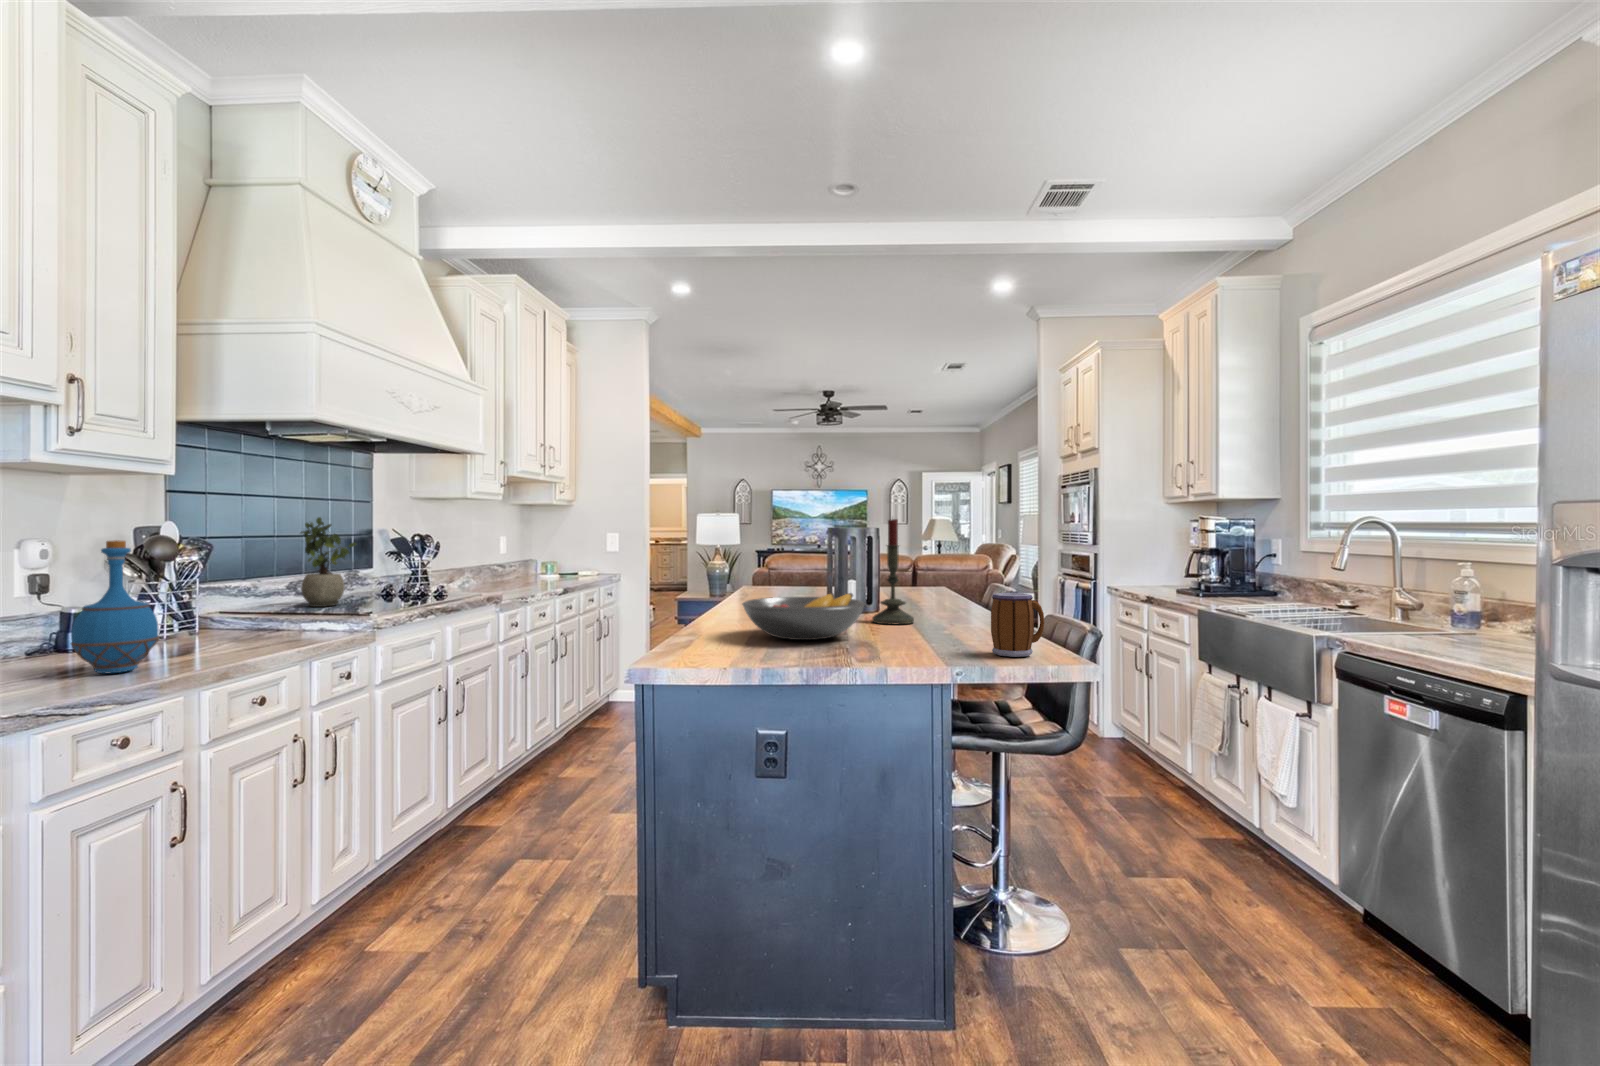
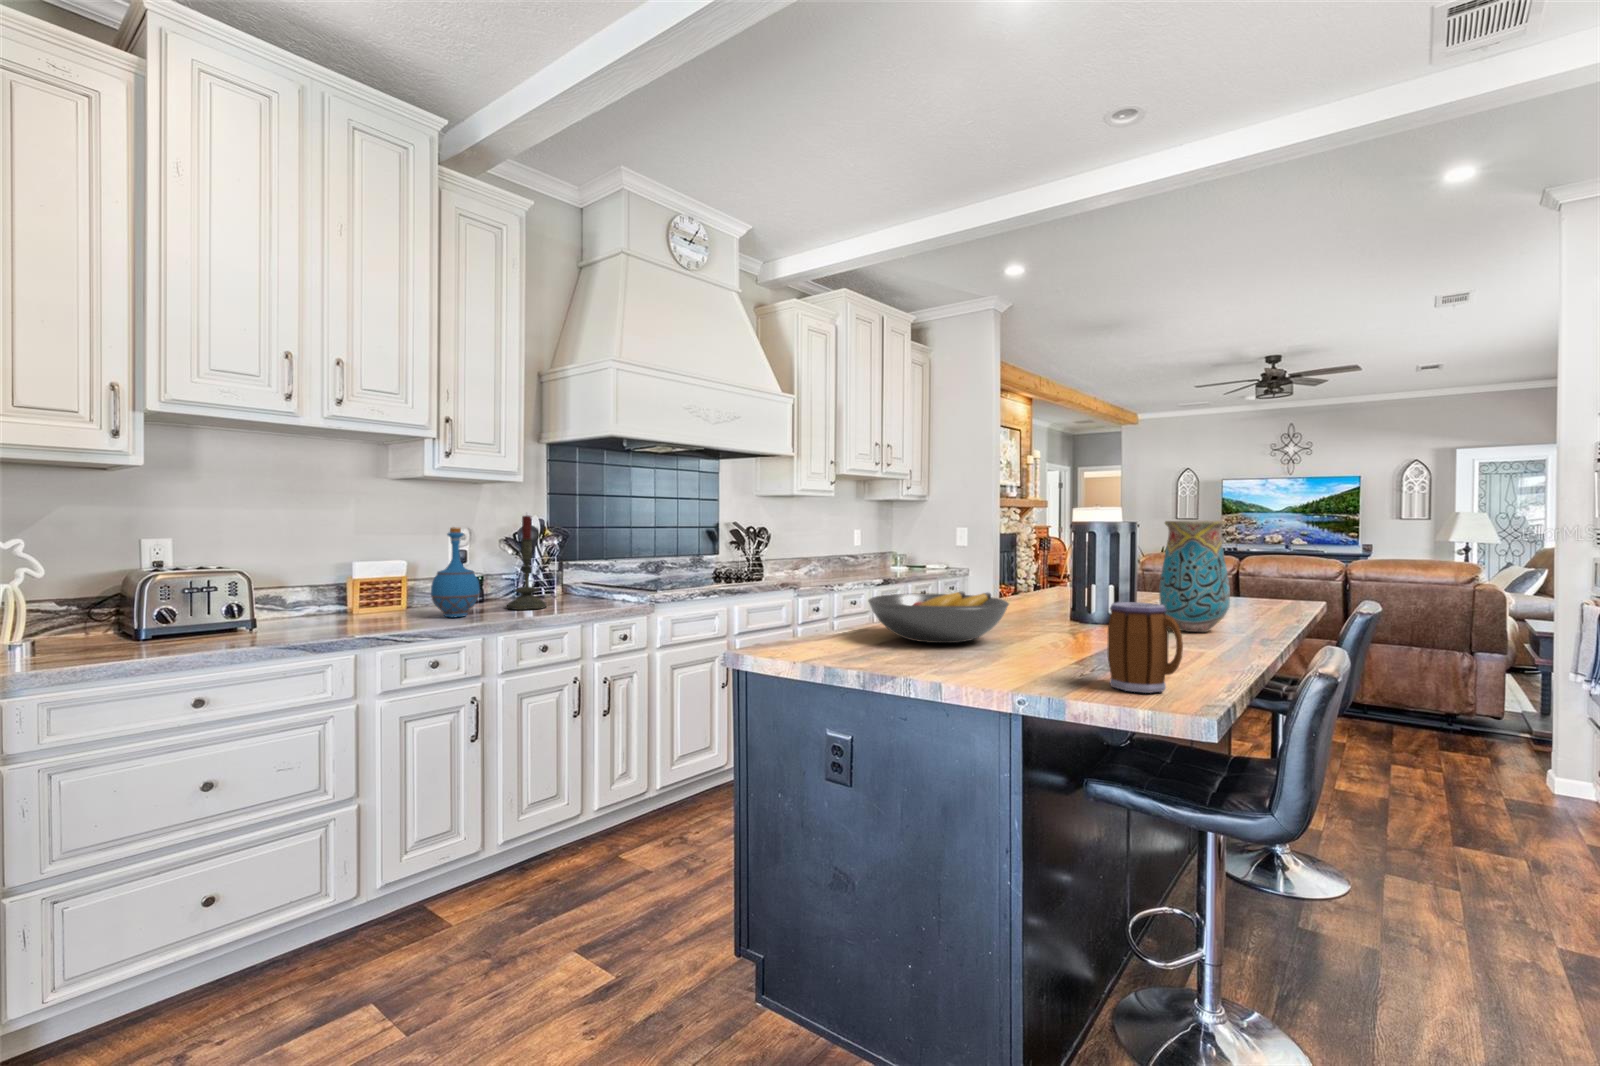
potted plant: present [301,517,356,607] -> none [653,513,684,583]
candle: present [872,519,914,624] -> present [507,515,546,610]
vase: none [915,531,962,616] -> present [1159,521,1230,632]

